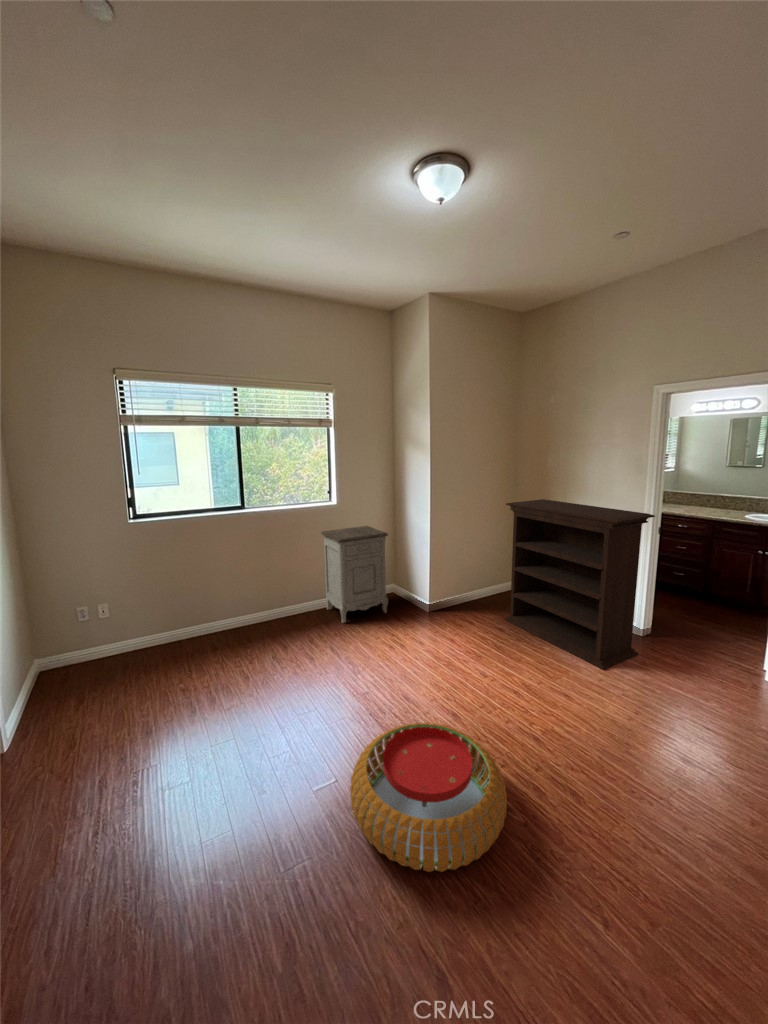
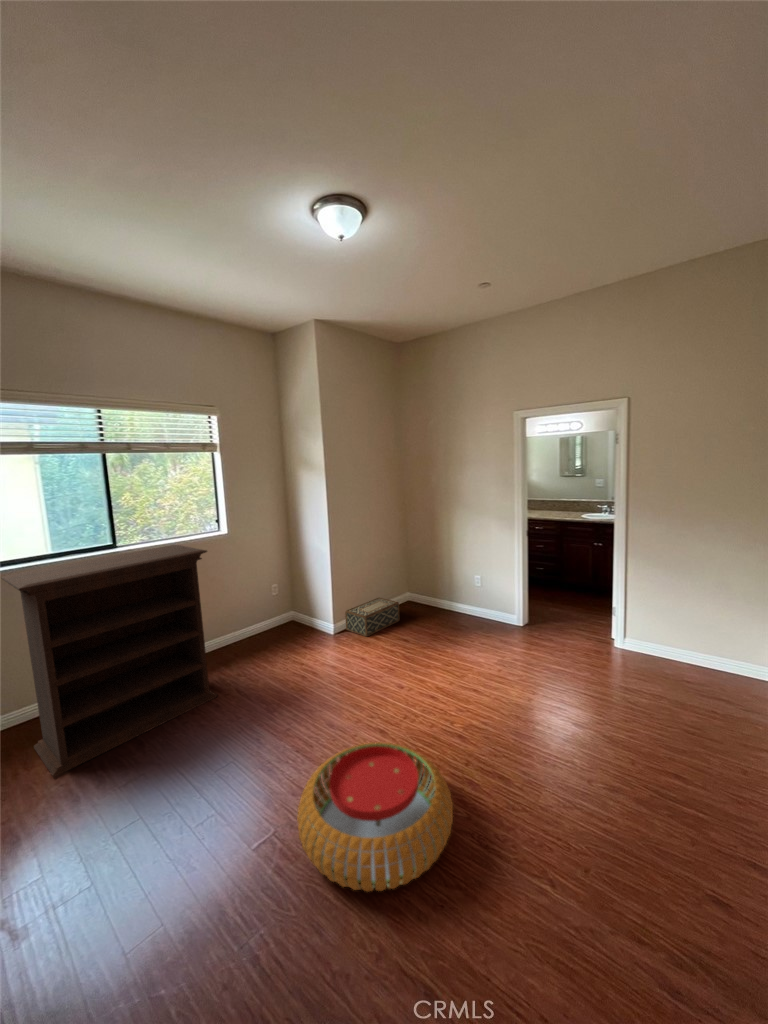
bookshelf: present [505,499,655,669] -> present [1,545,217,777]
nightstand: present [321,526,388,623] -> none [210,554,291,662]
woven basket: none [442,581,500,618] -> present [345,598,400,636]

